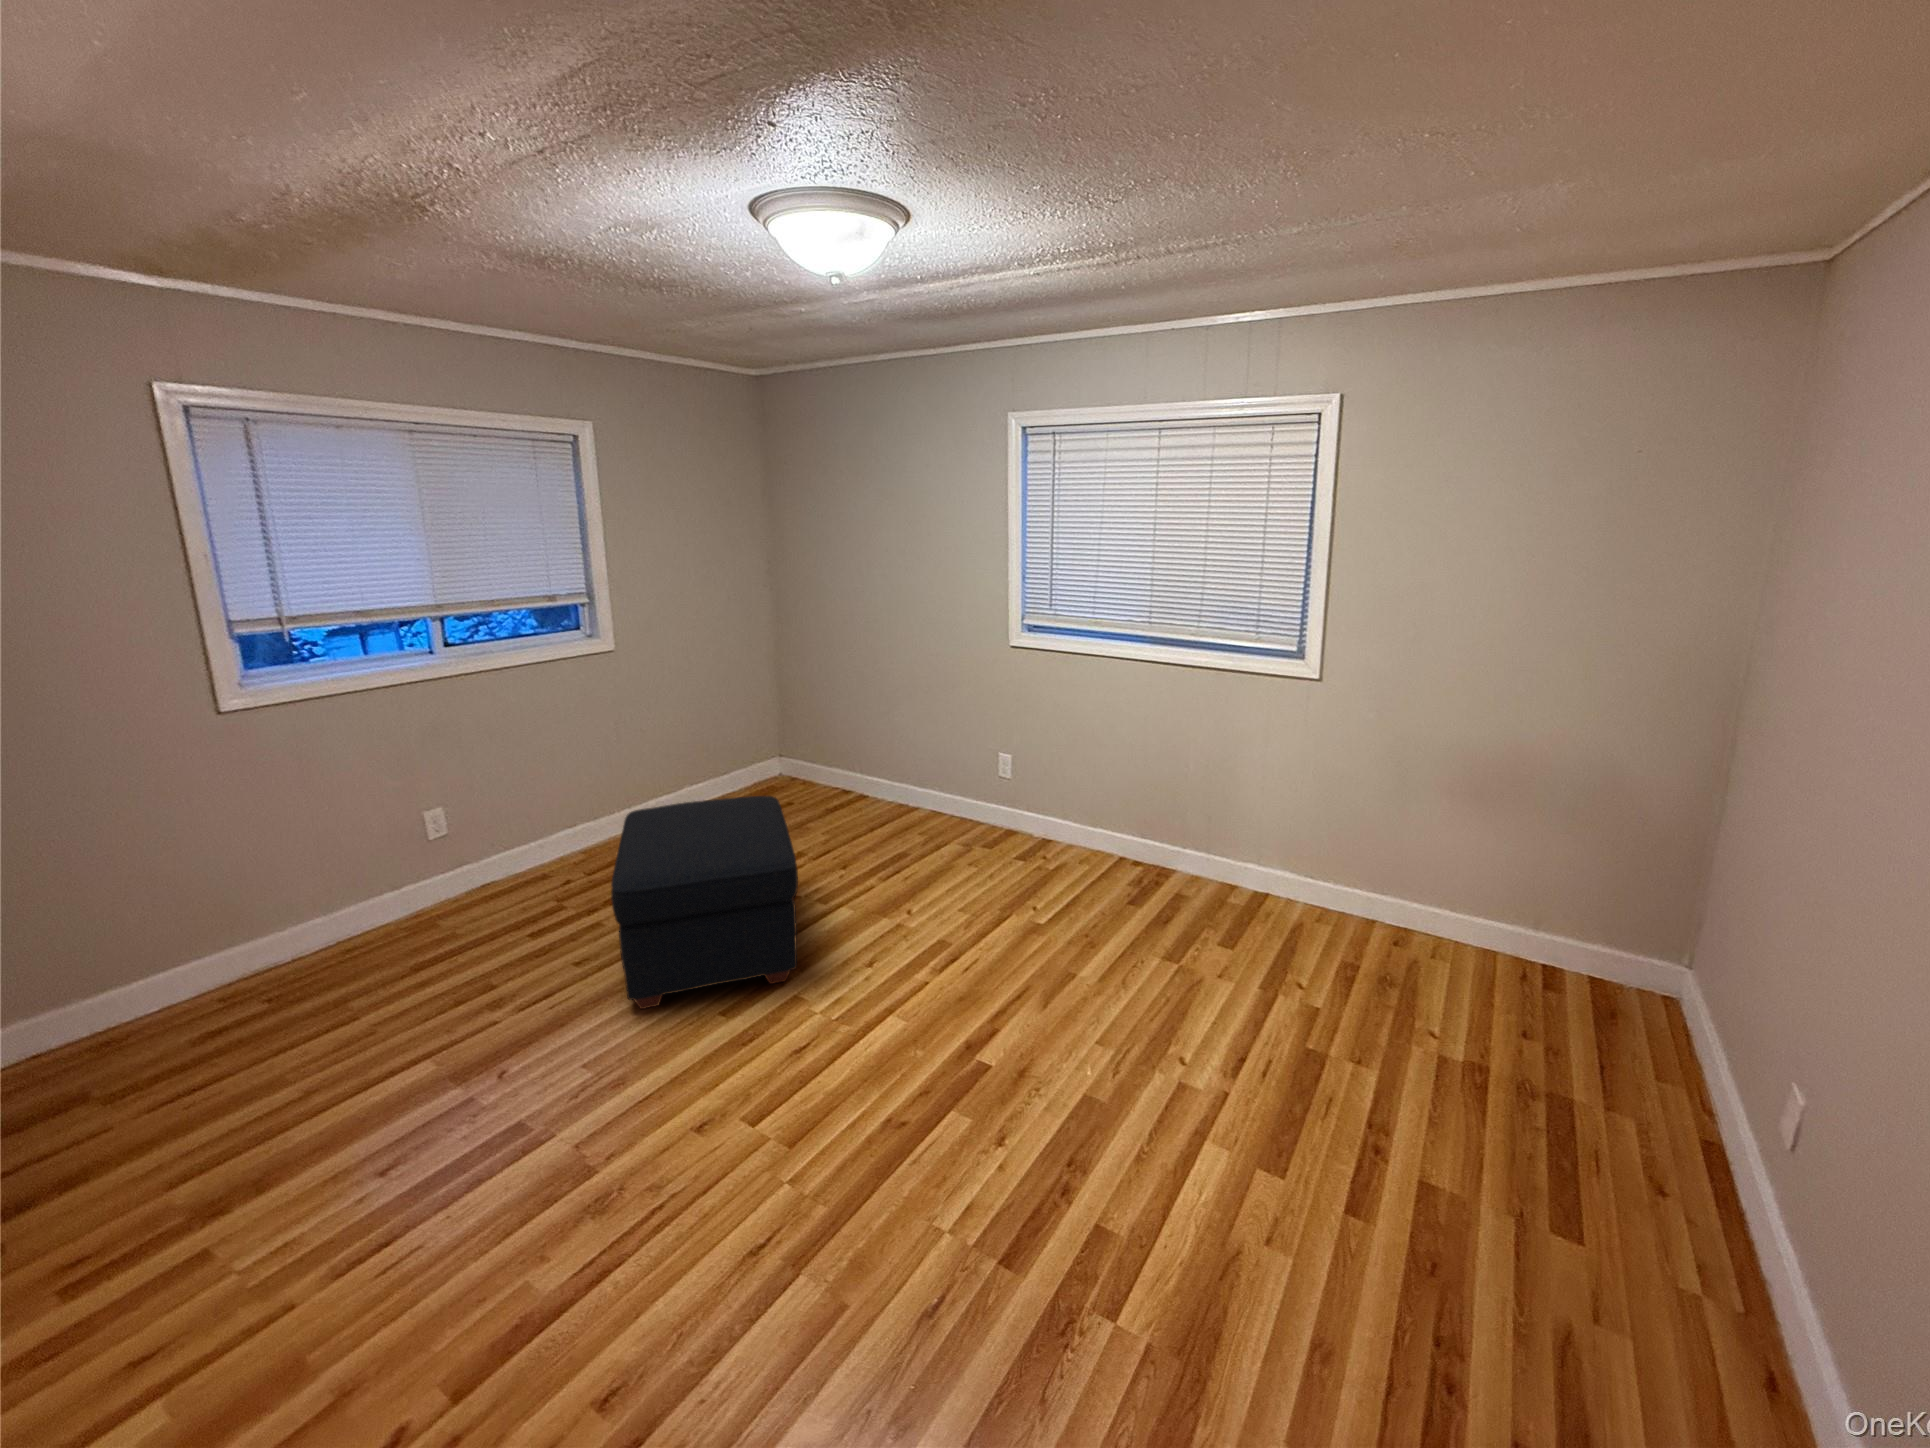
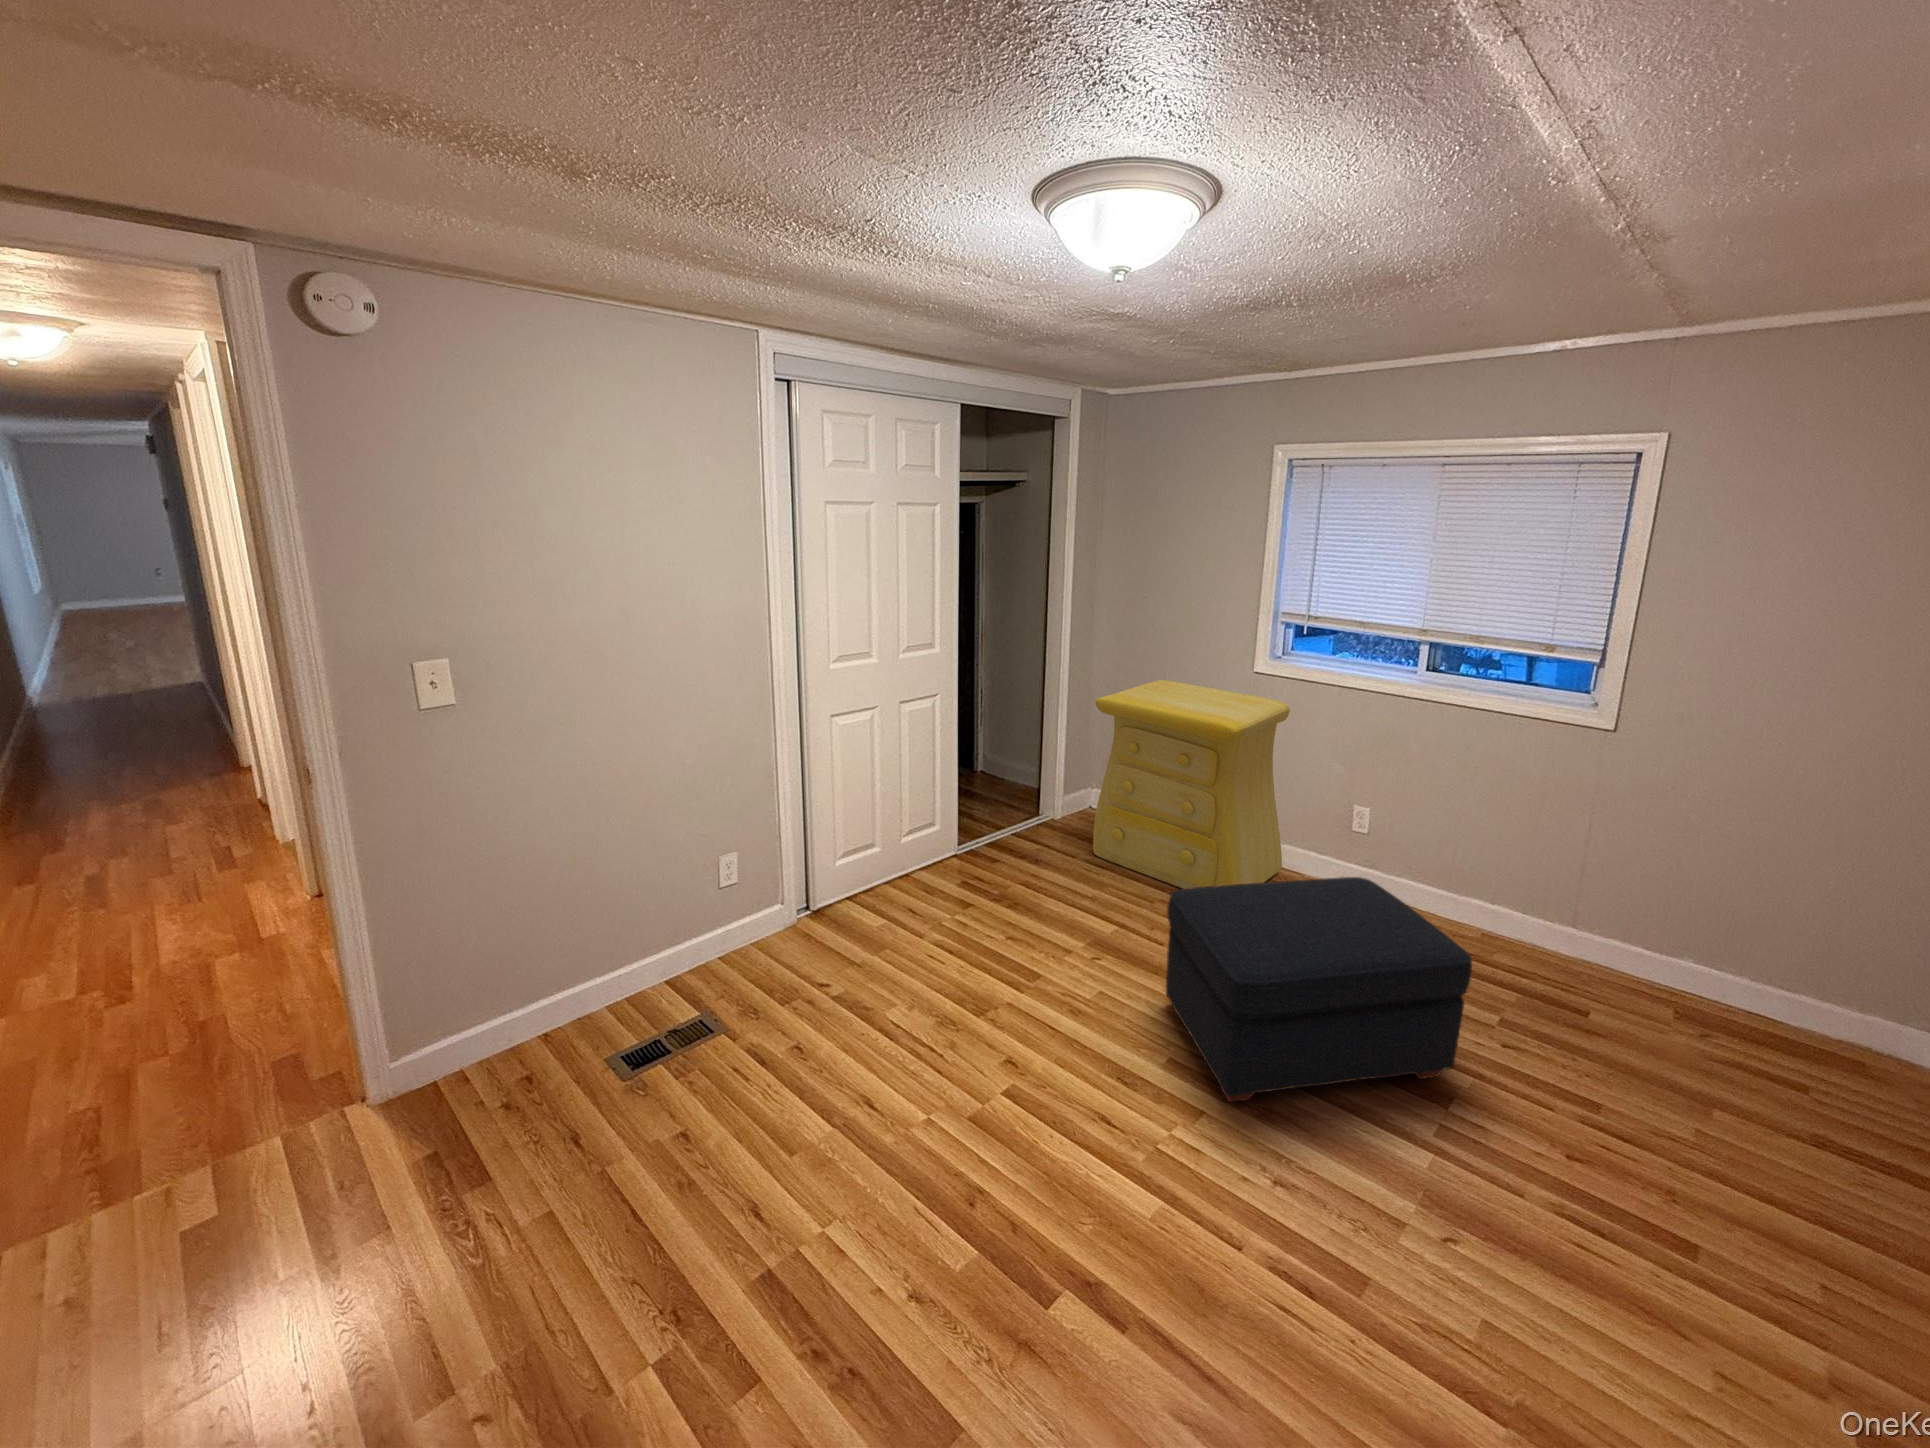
dresser: none [18,722,446,1091] -> present [1093,680,1290,889]

